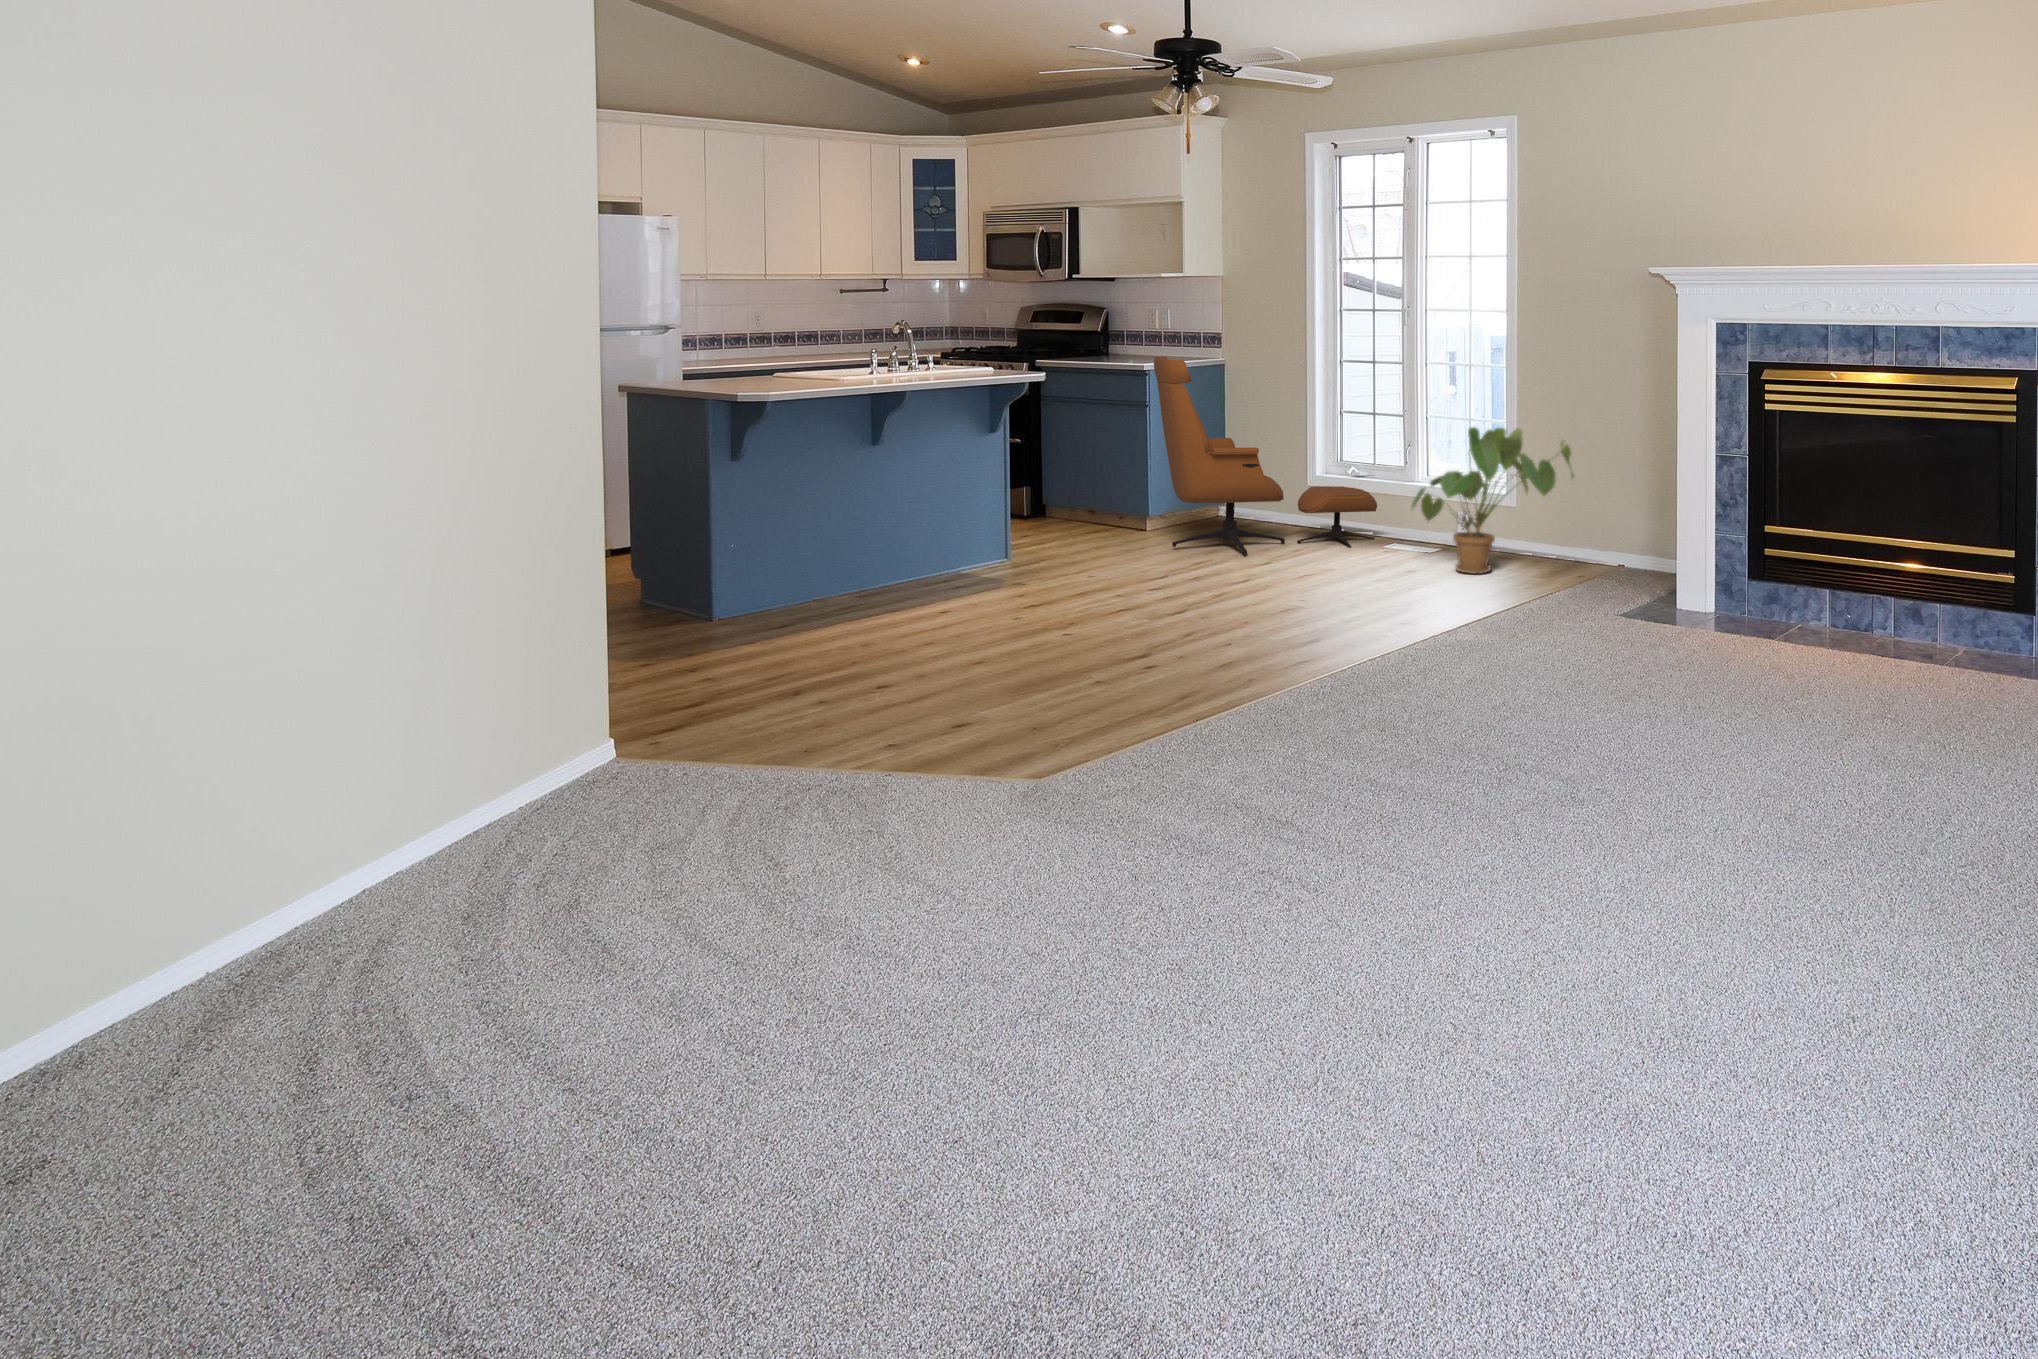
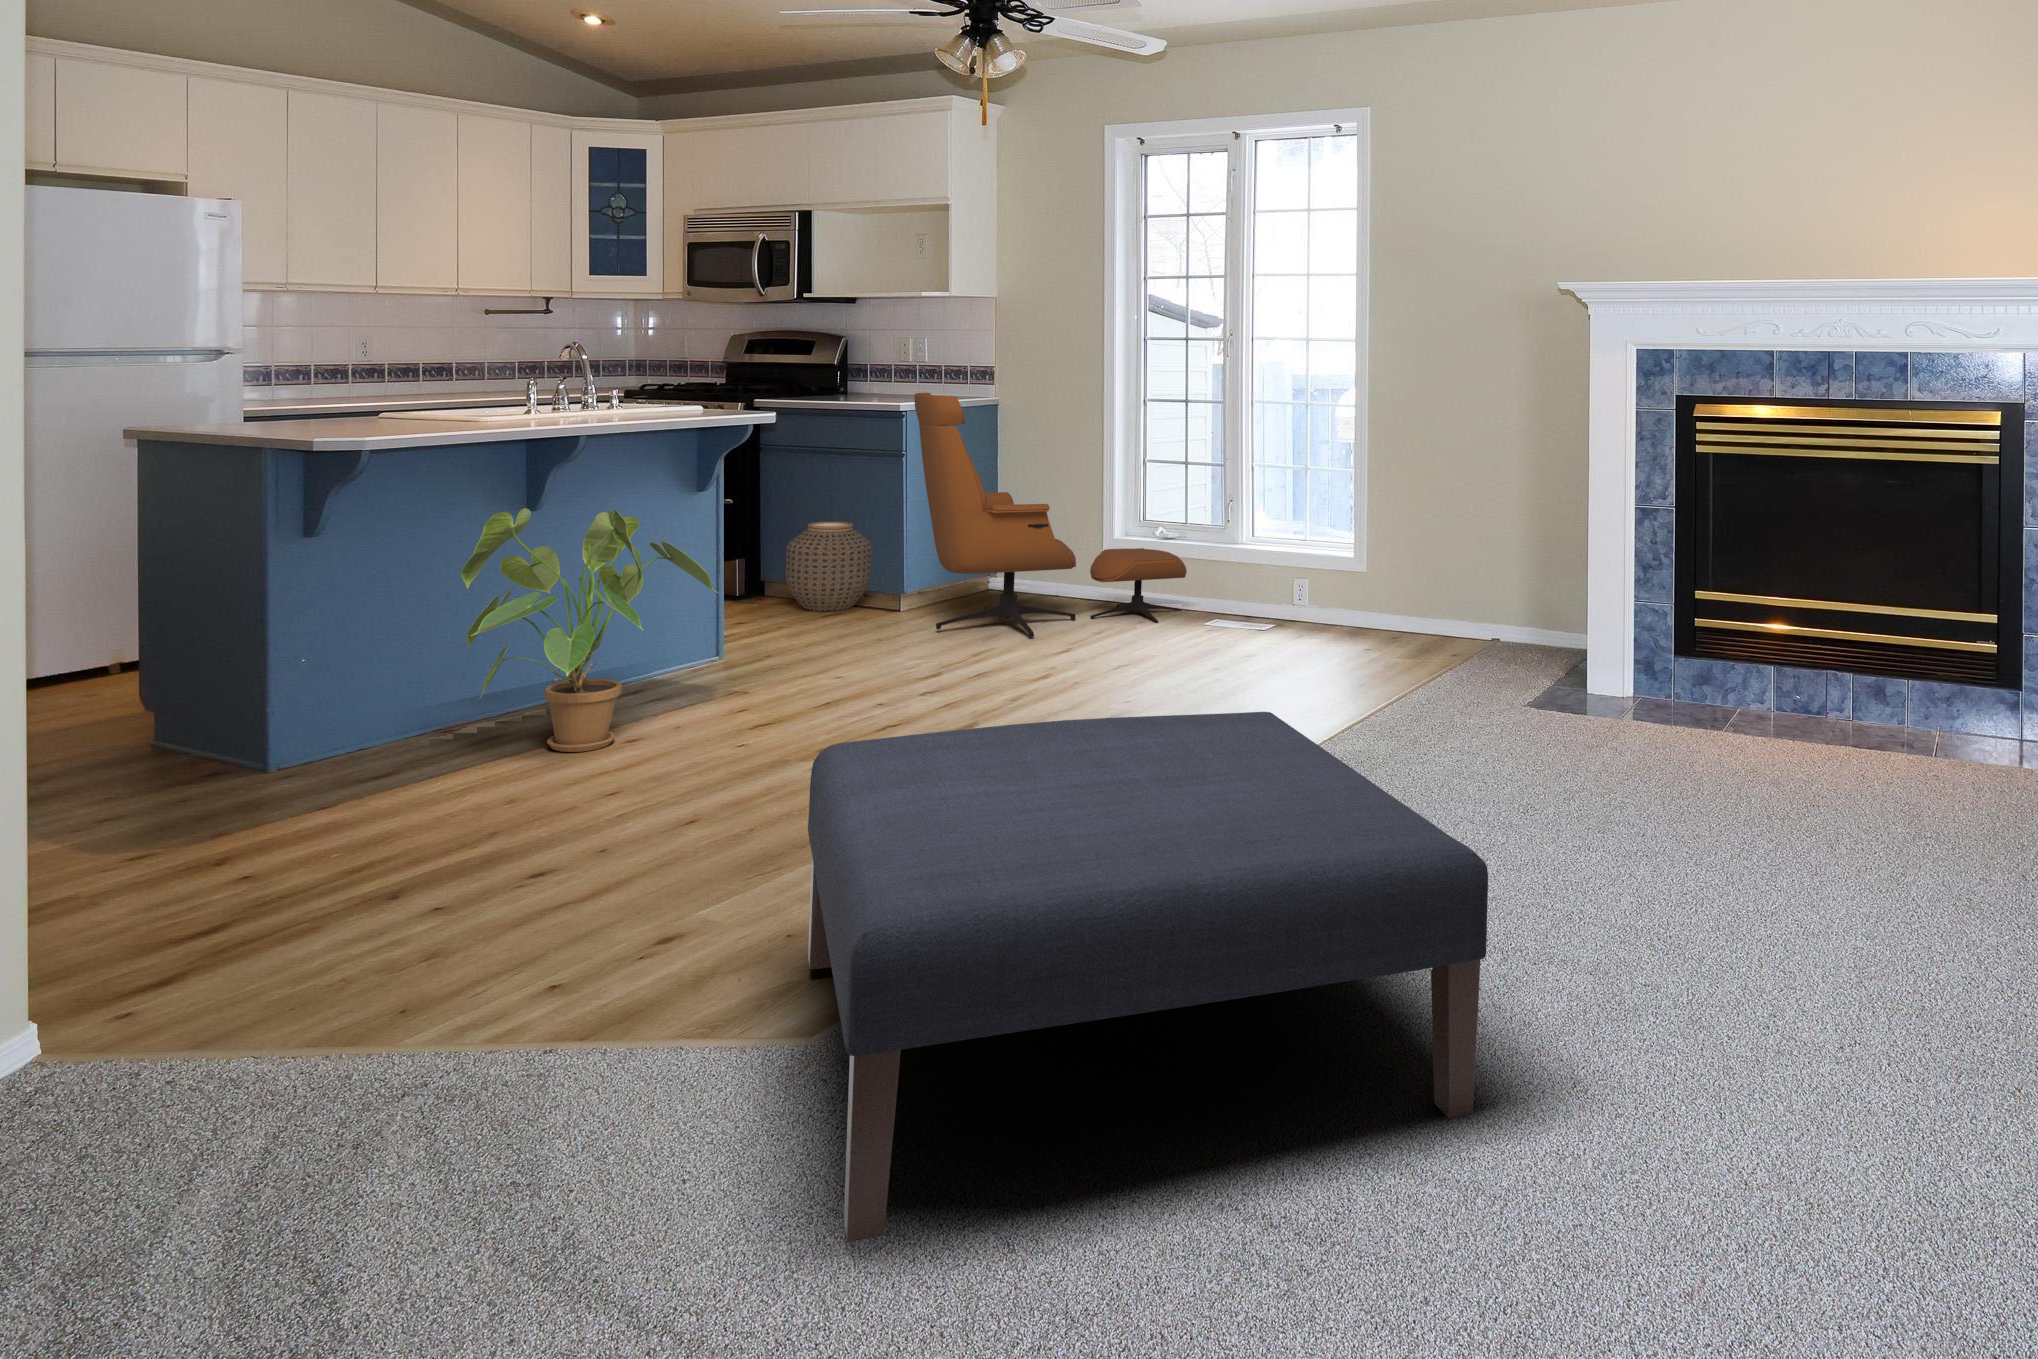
house plant: present [1412,427,1574,574] -> present [461,508,718,752]
woven basket: none [1060,460,1126,532] -> present [786,522,872,611]
ottoman: none [1043,591,1442,853] -> present [808,712,1488,1242]

